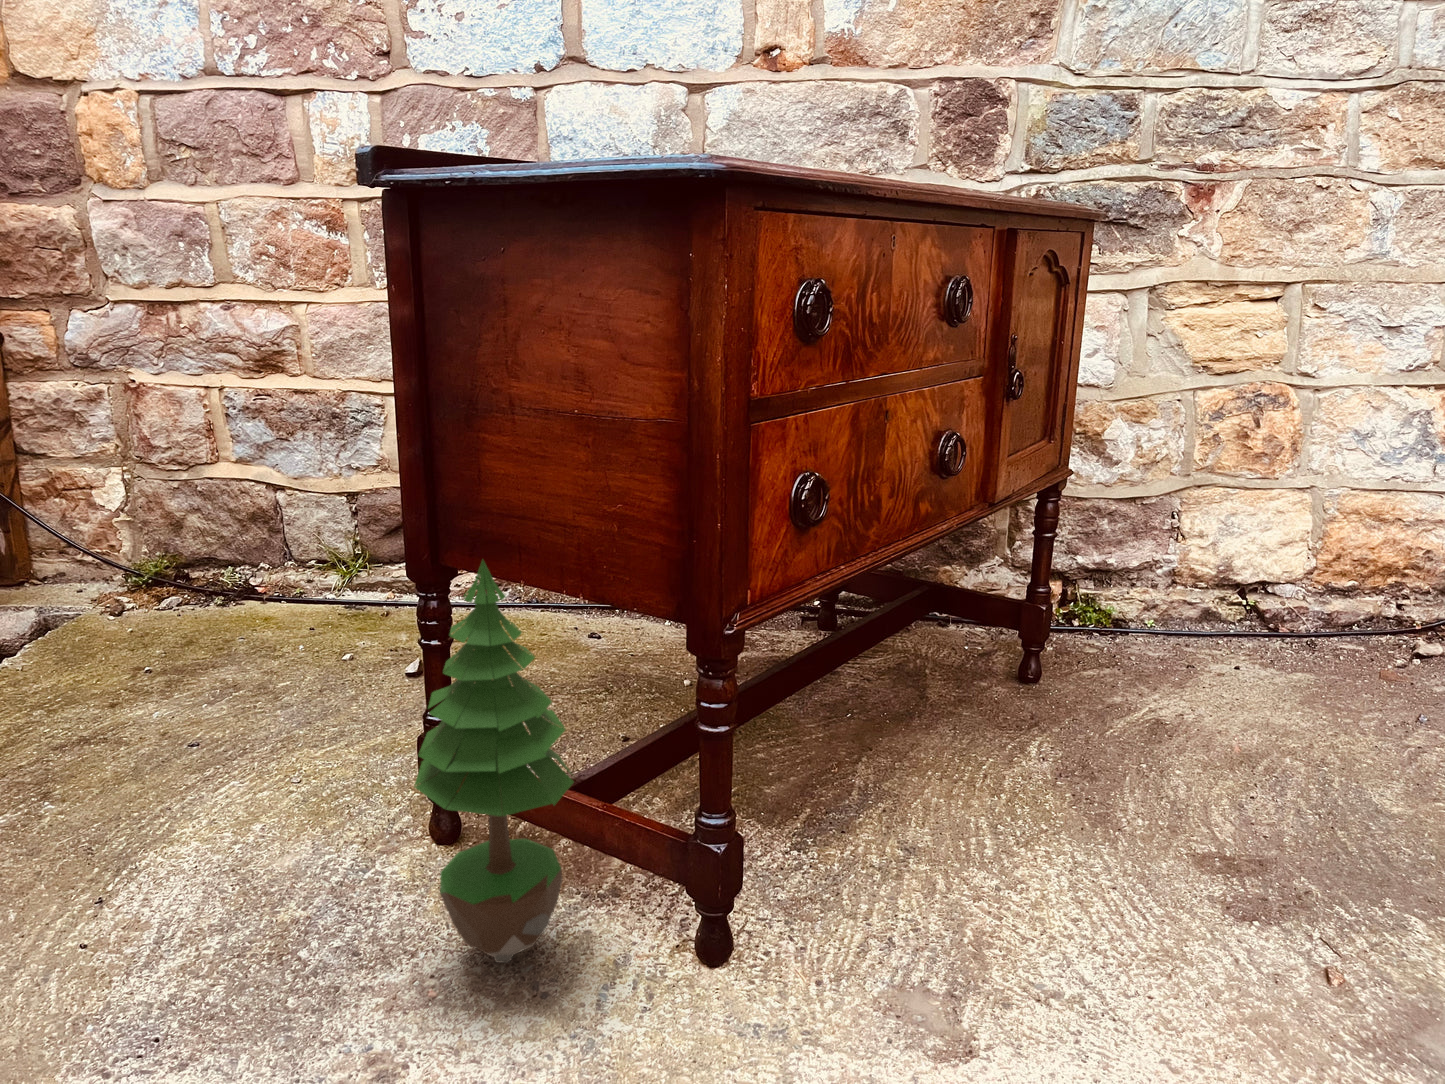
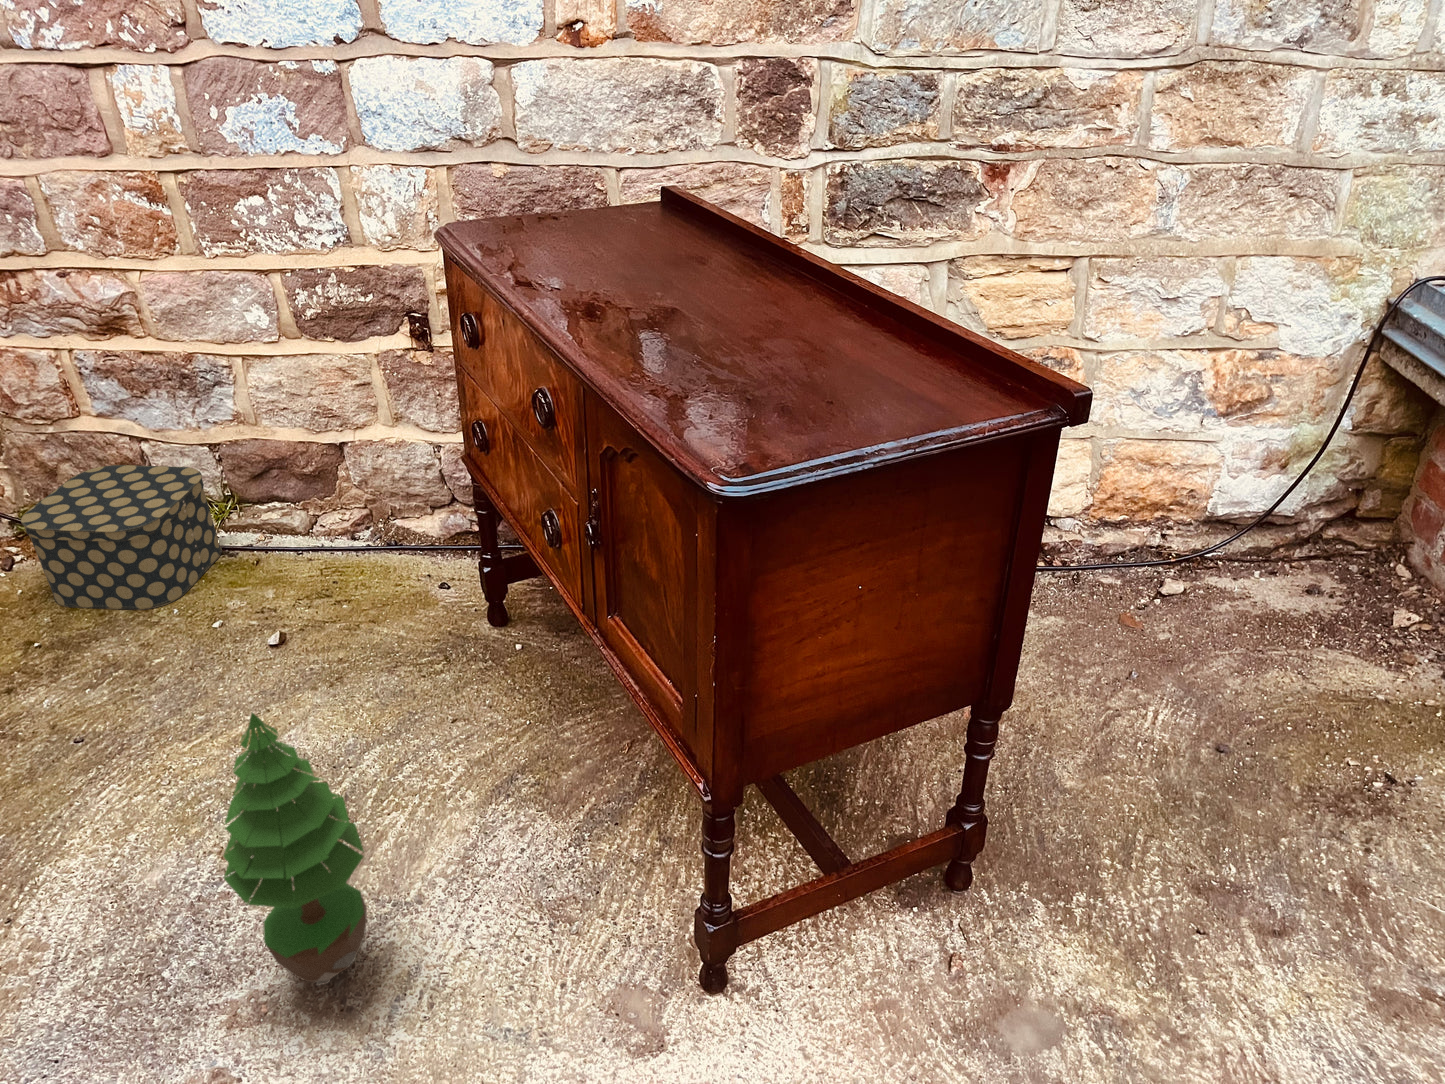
storage box: none [149,511,343,649] -> present [21,465,222,610]

